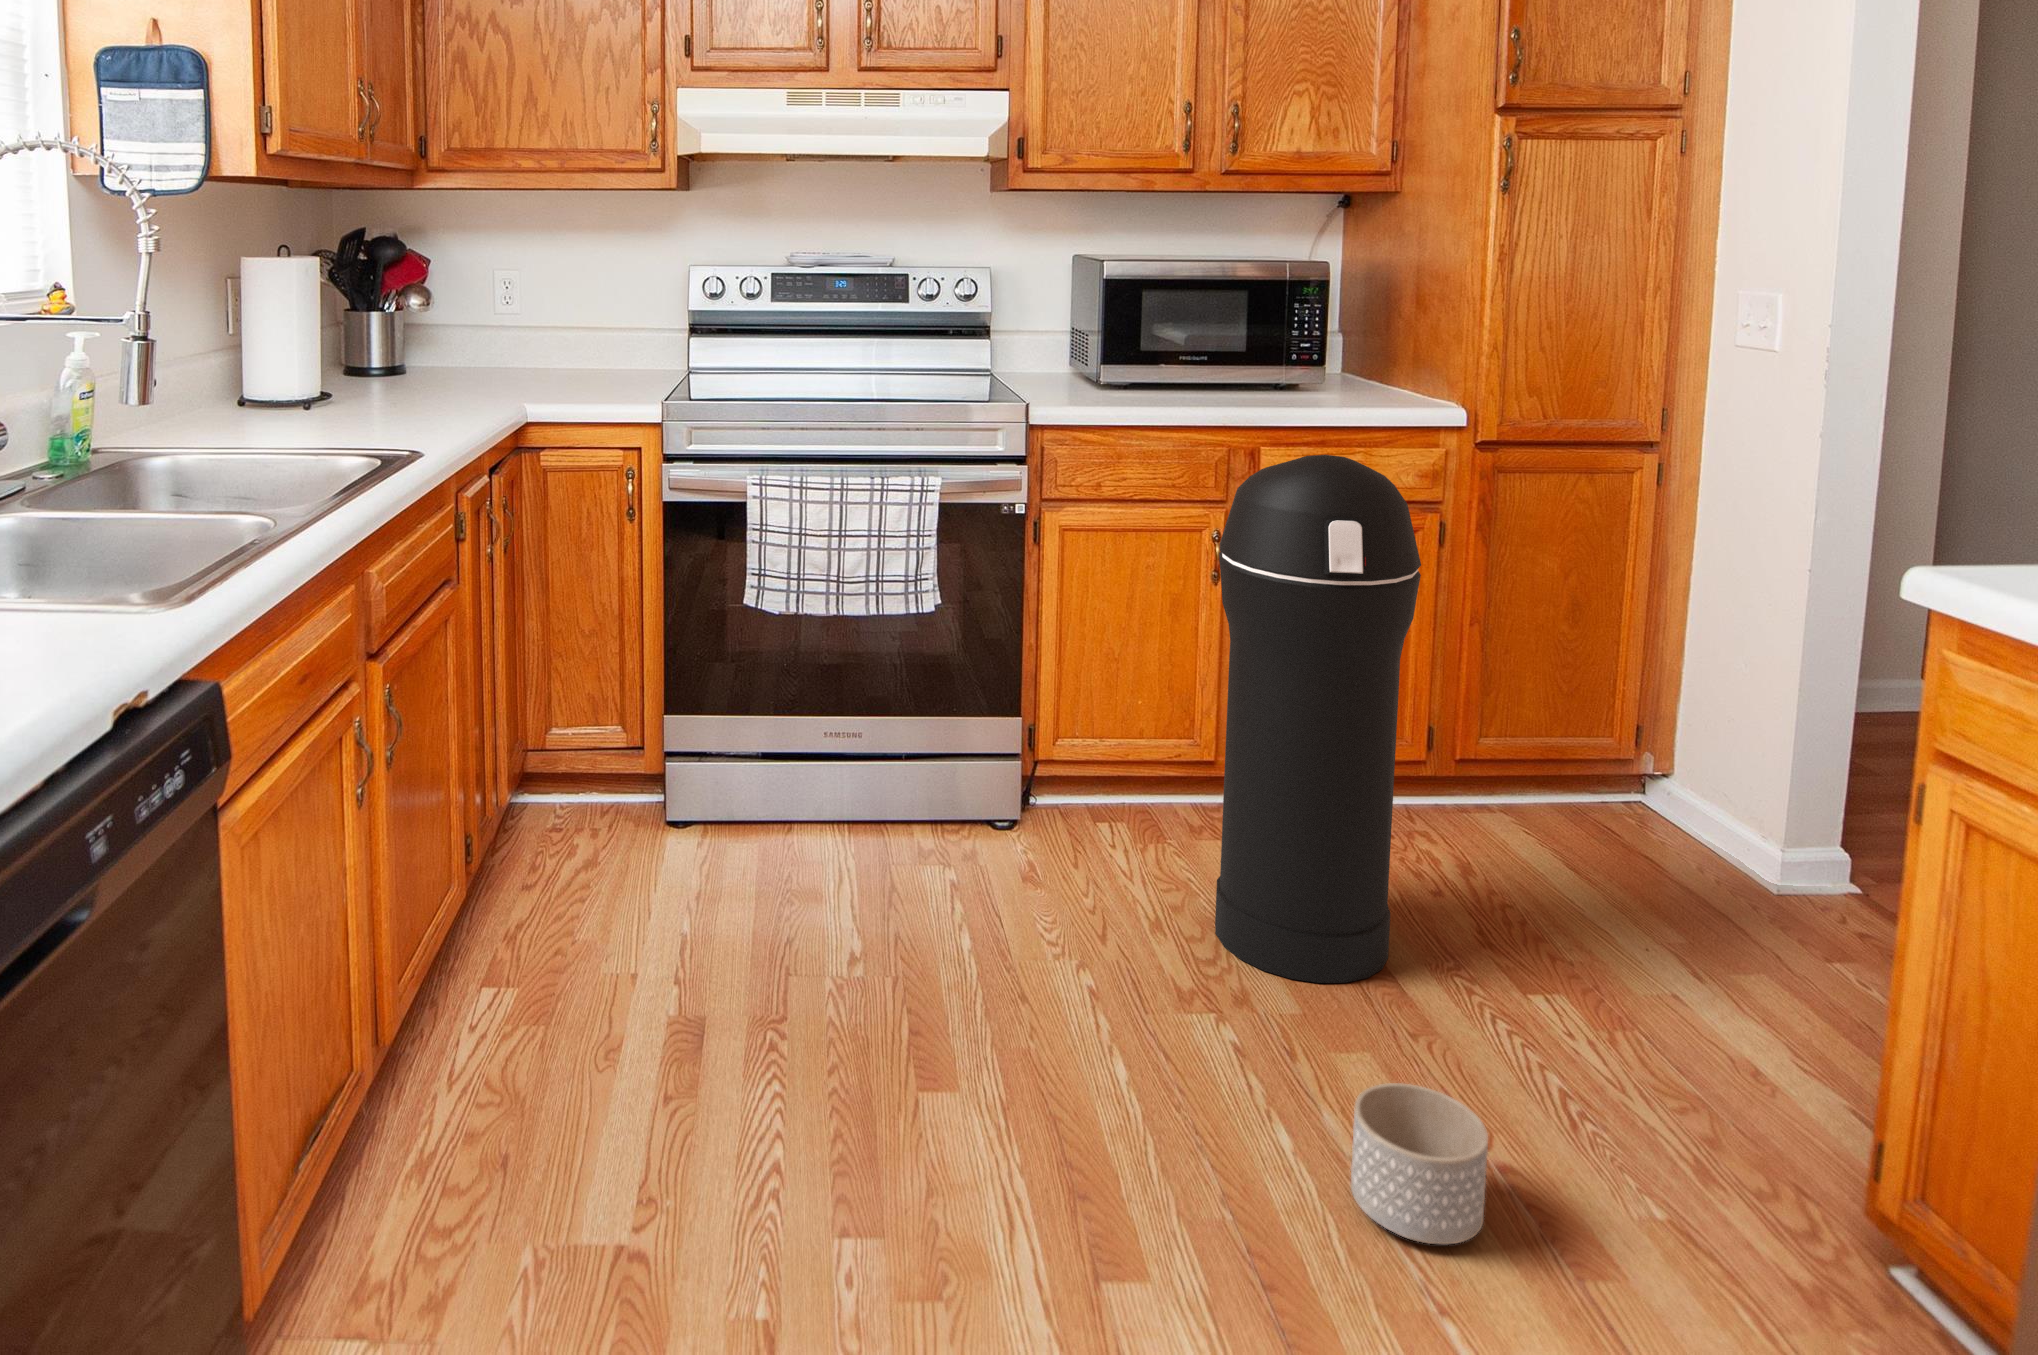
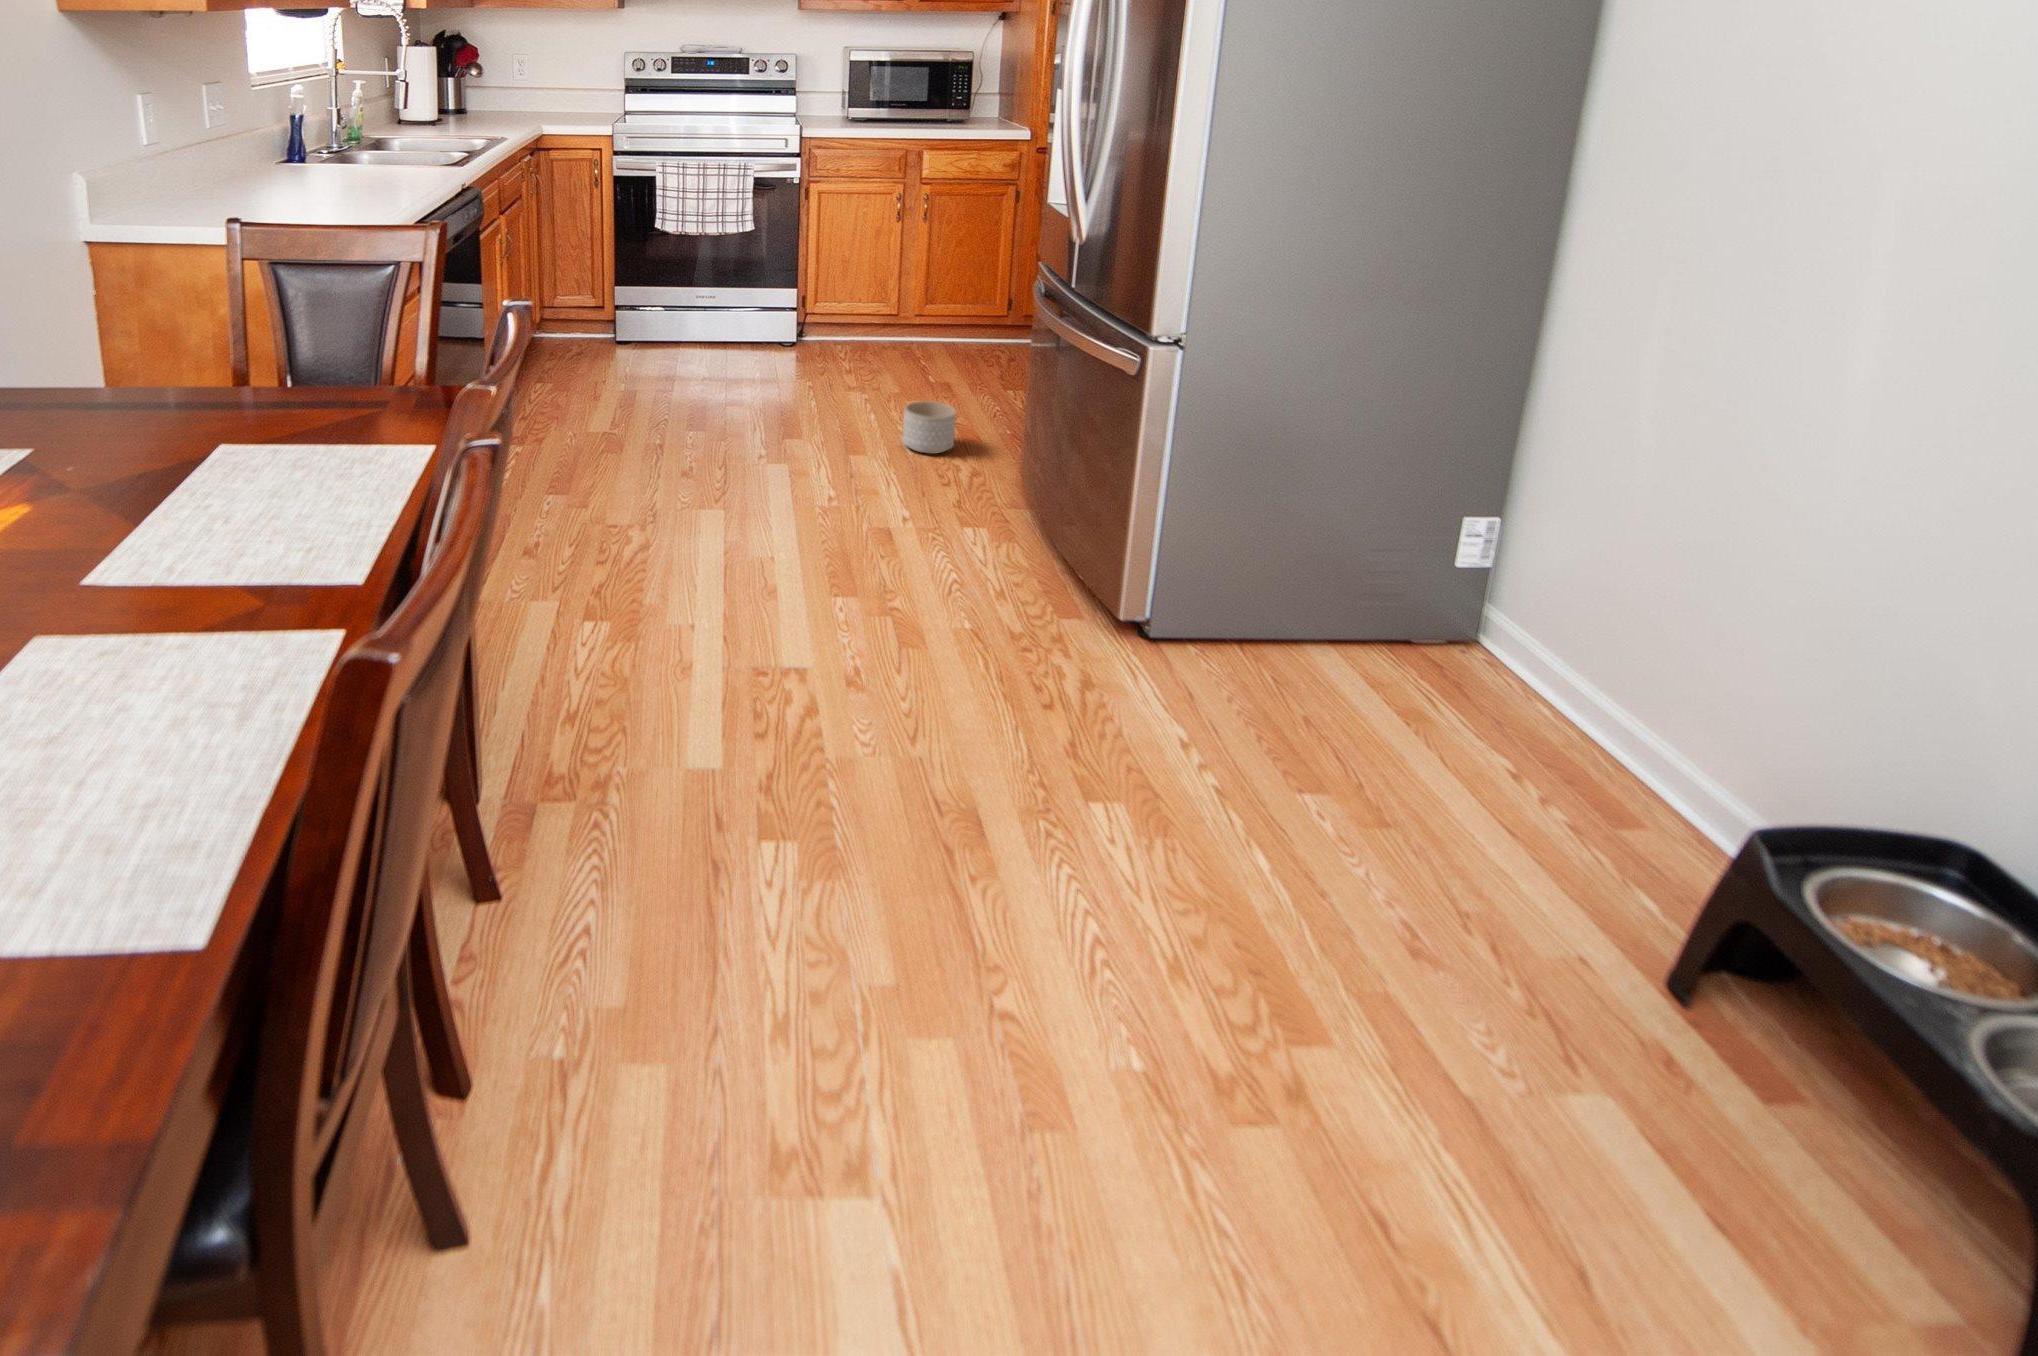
trash can: present [1215,455,1421,983] -> none [879,144,978,392]

